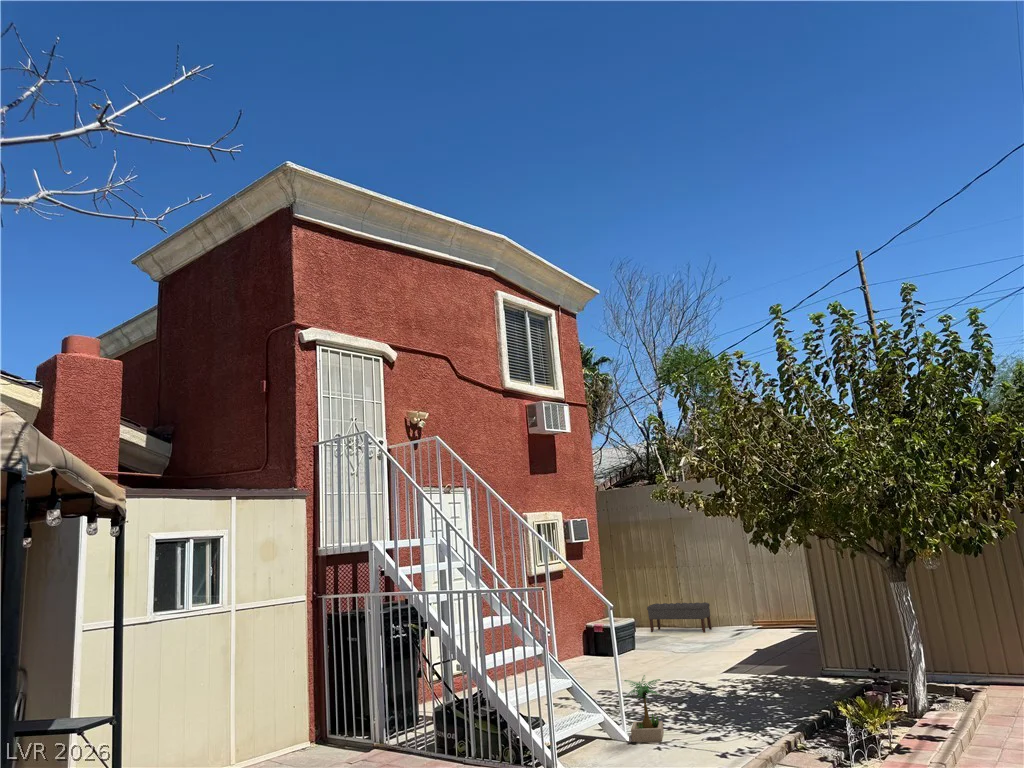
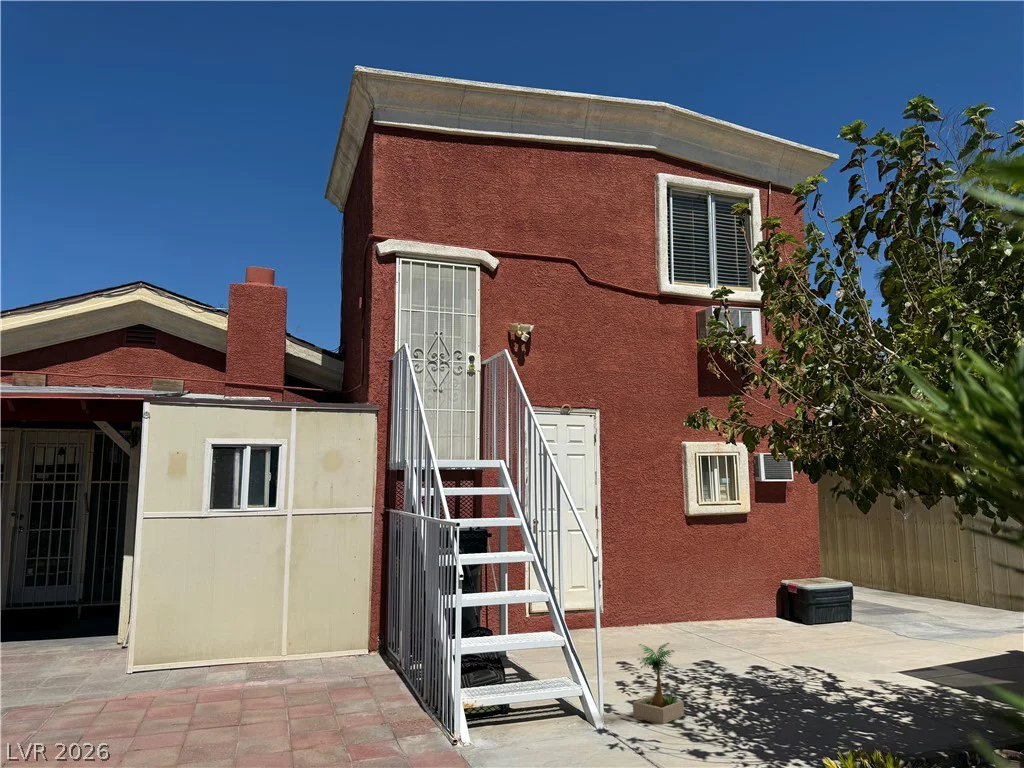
bench: present [647,602,712,633] -> none [904,569,998,615]

